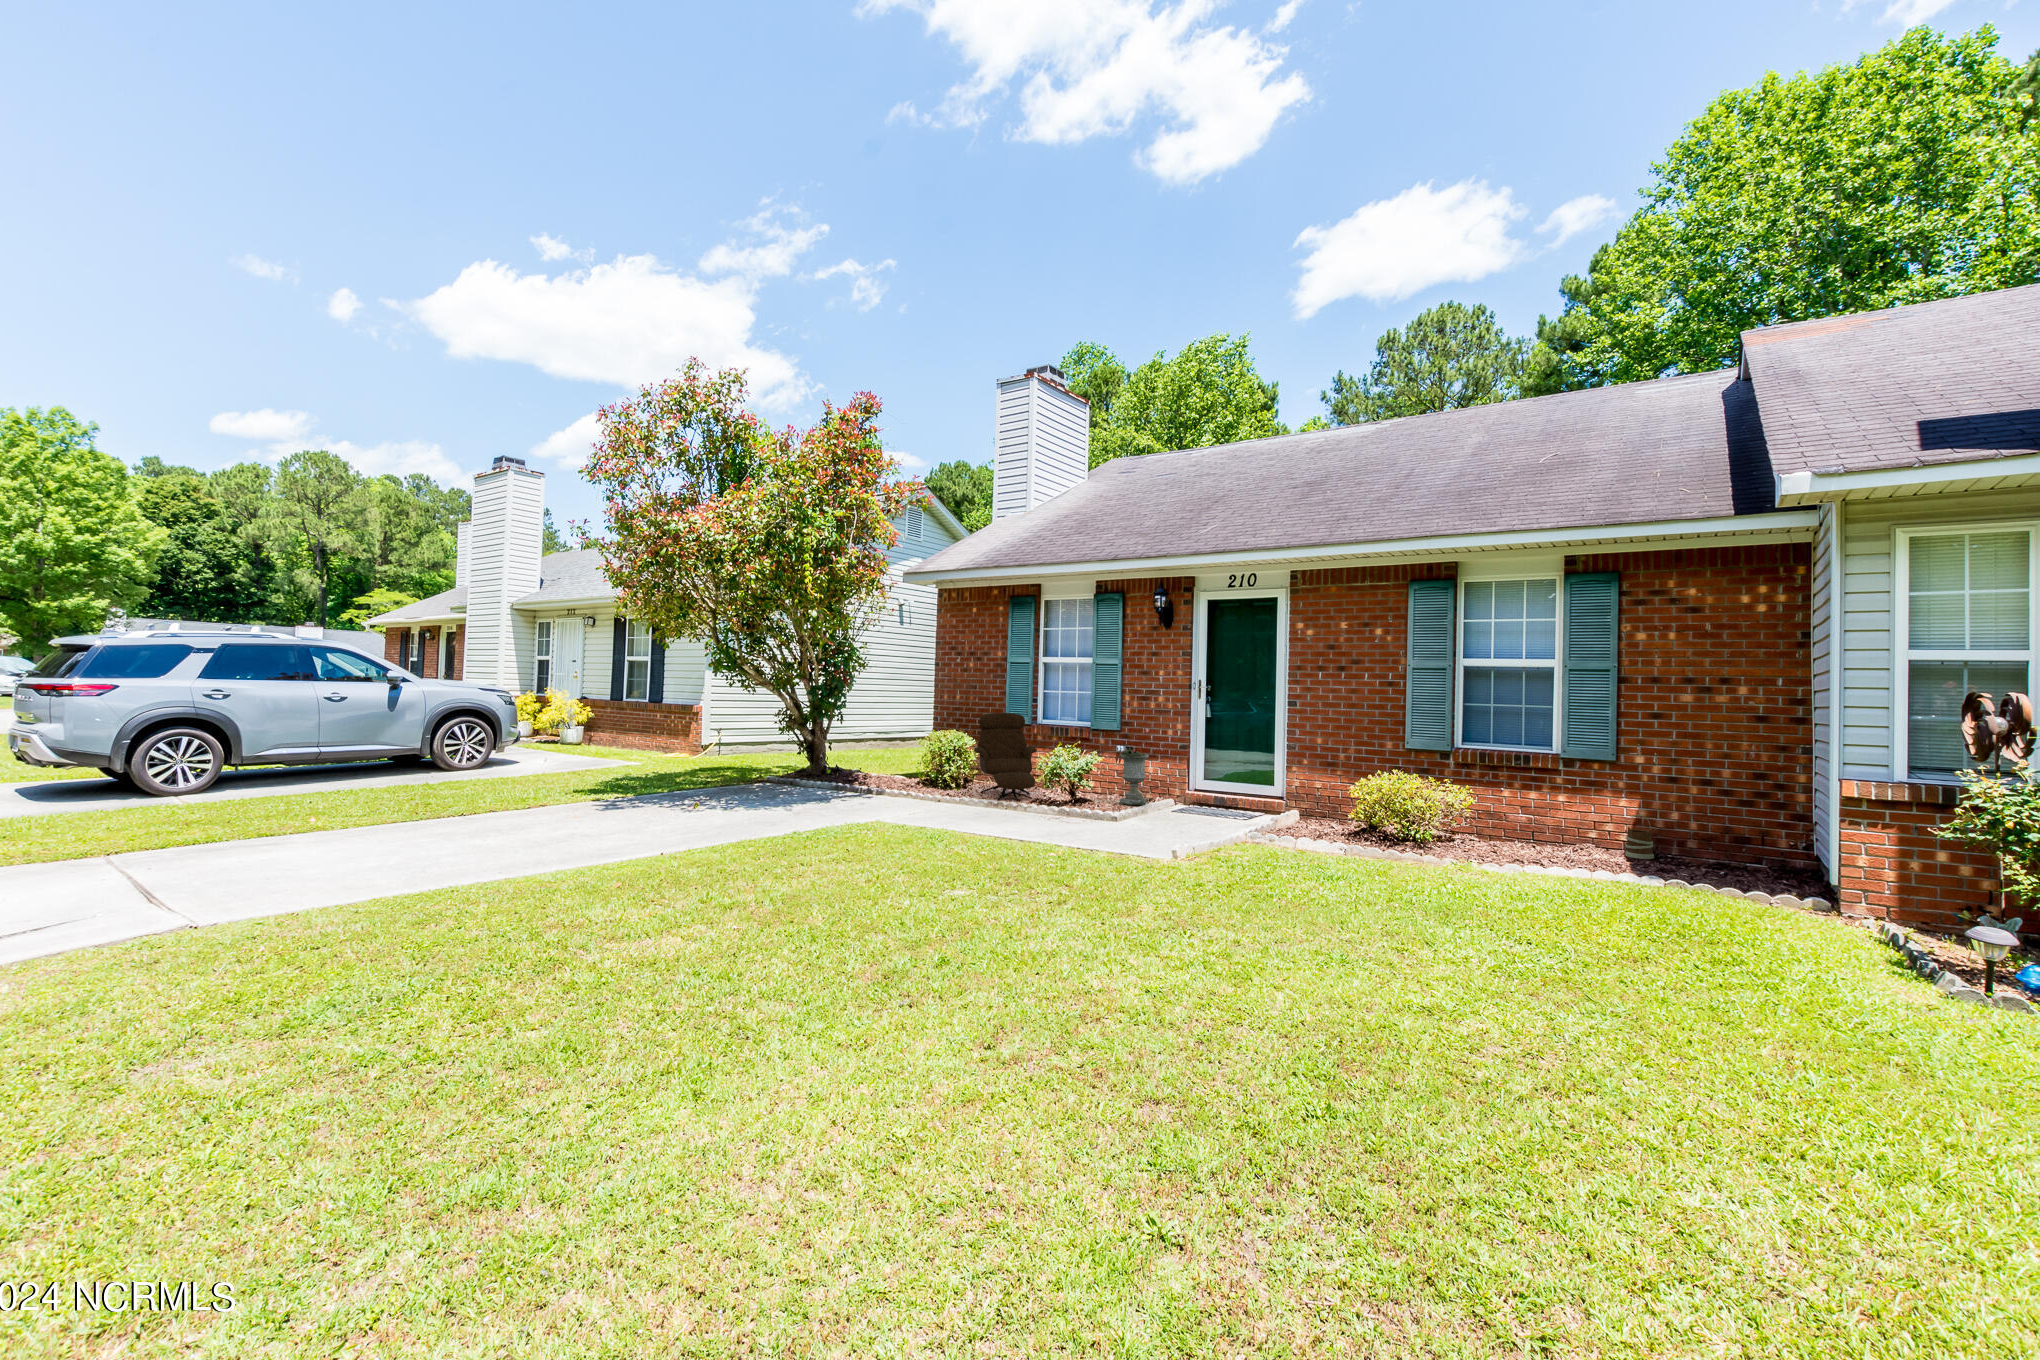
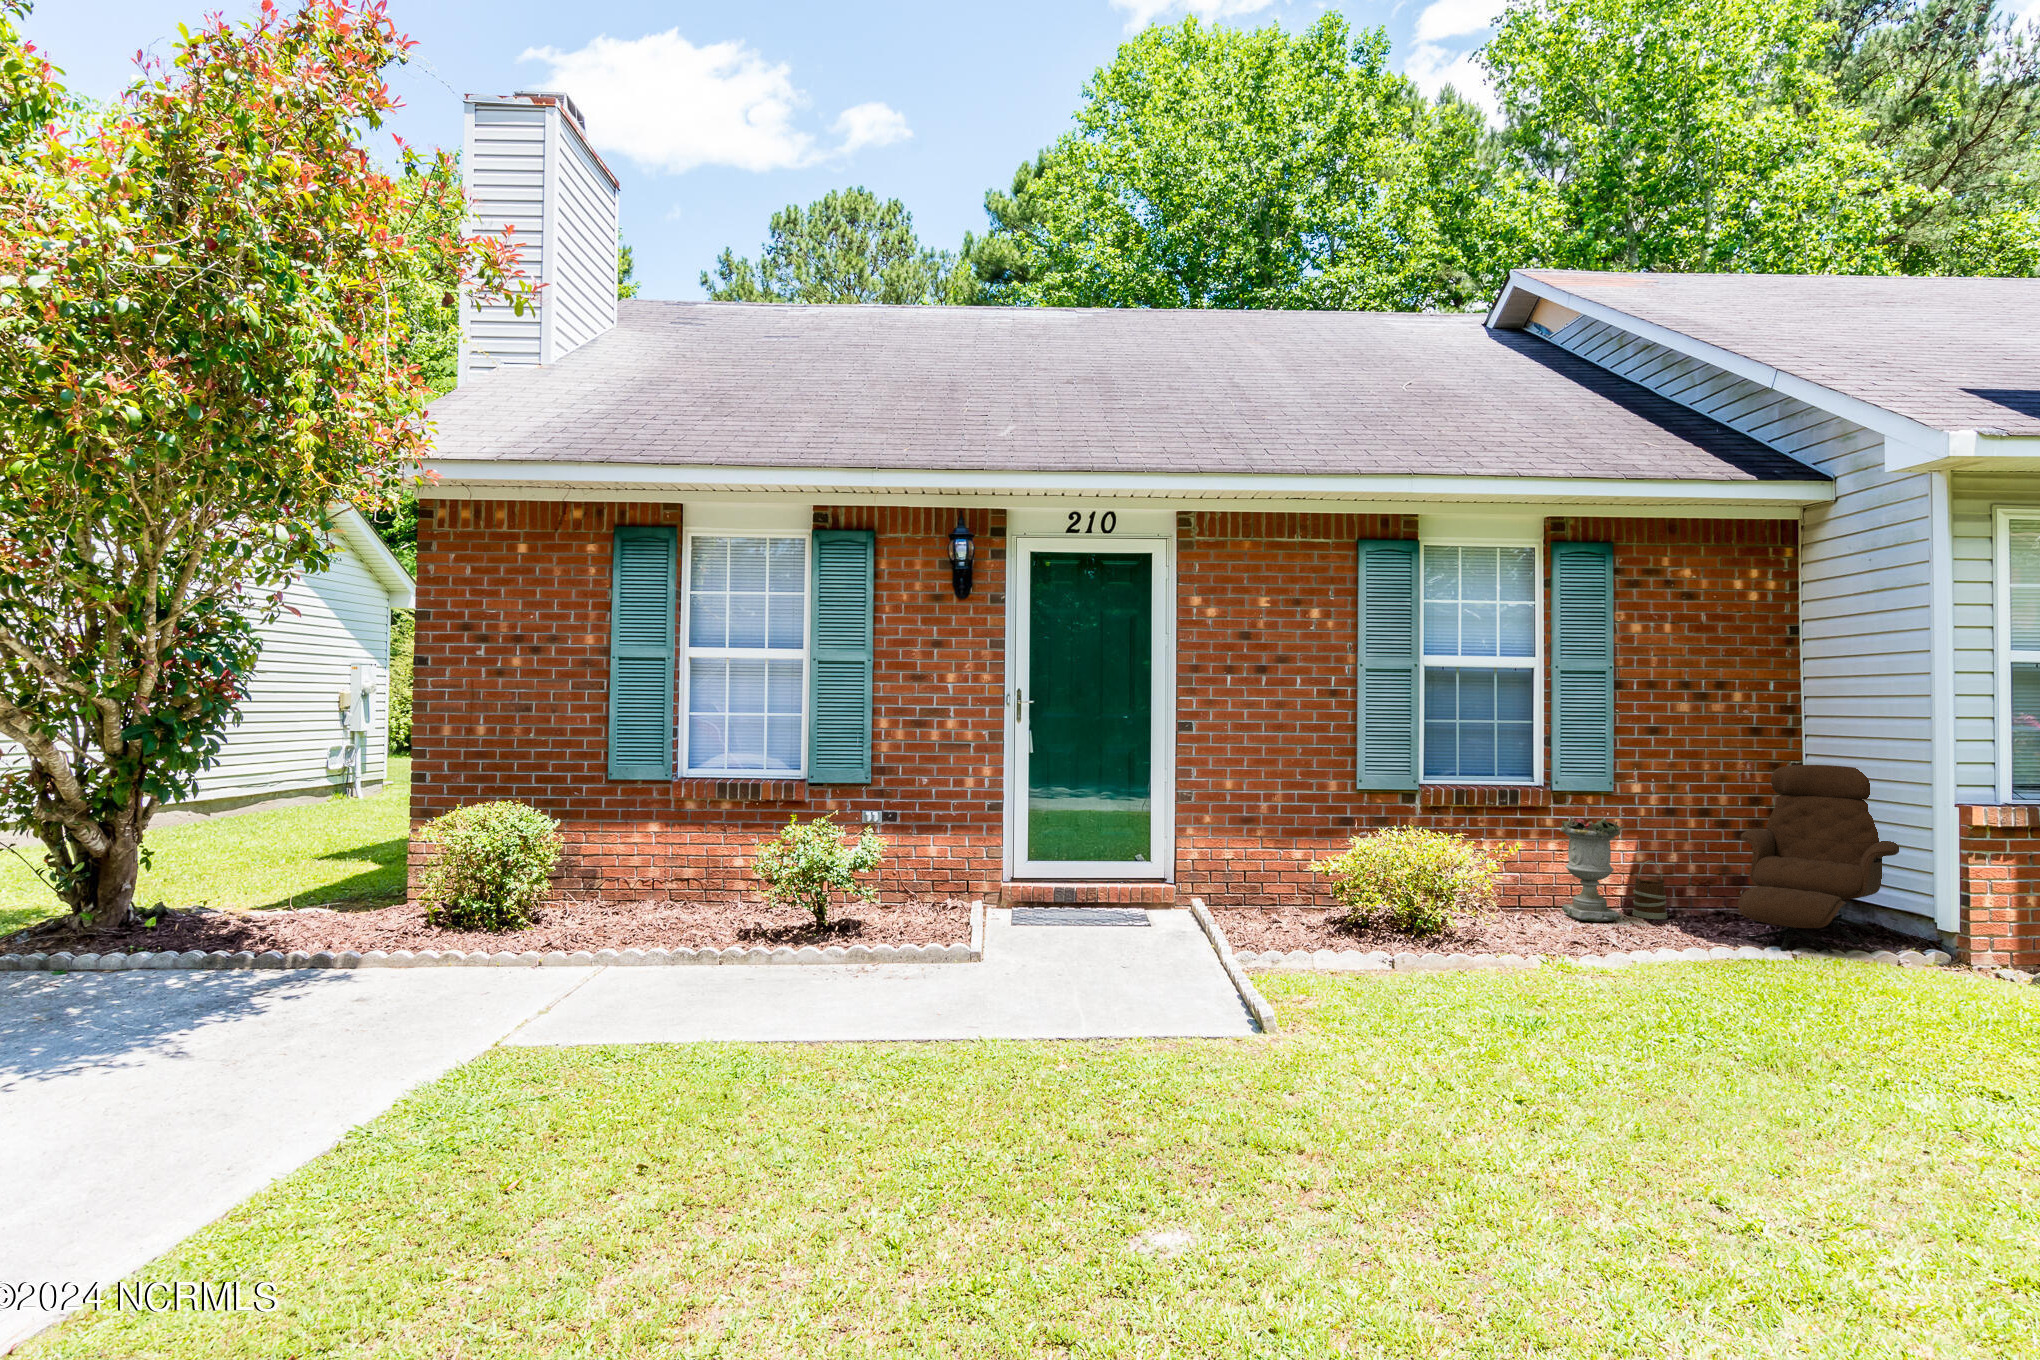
lounge chair: present [974,713,1037,801] -> present [1738,765,1899,953]
planter: present [1119,748,1149,805] -> present [1561,817,1624,922]

